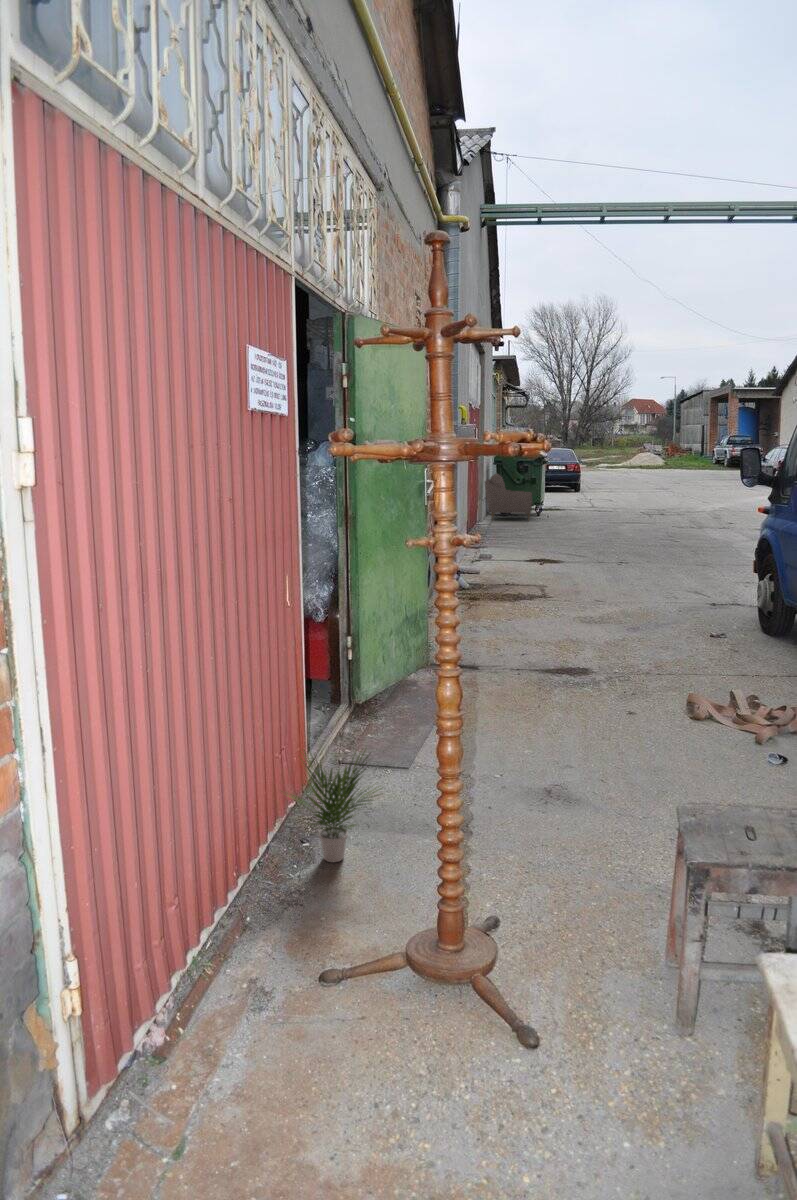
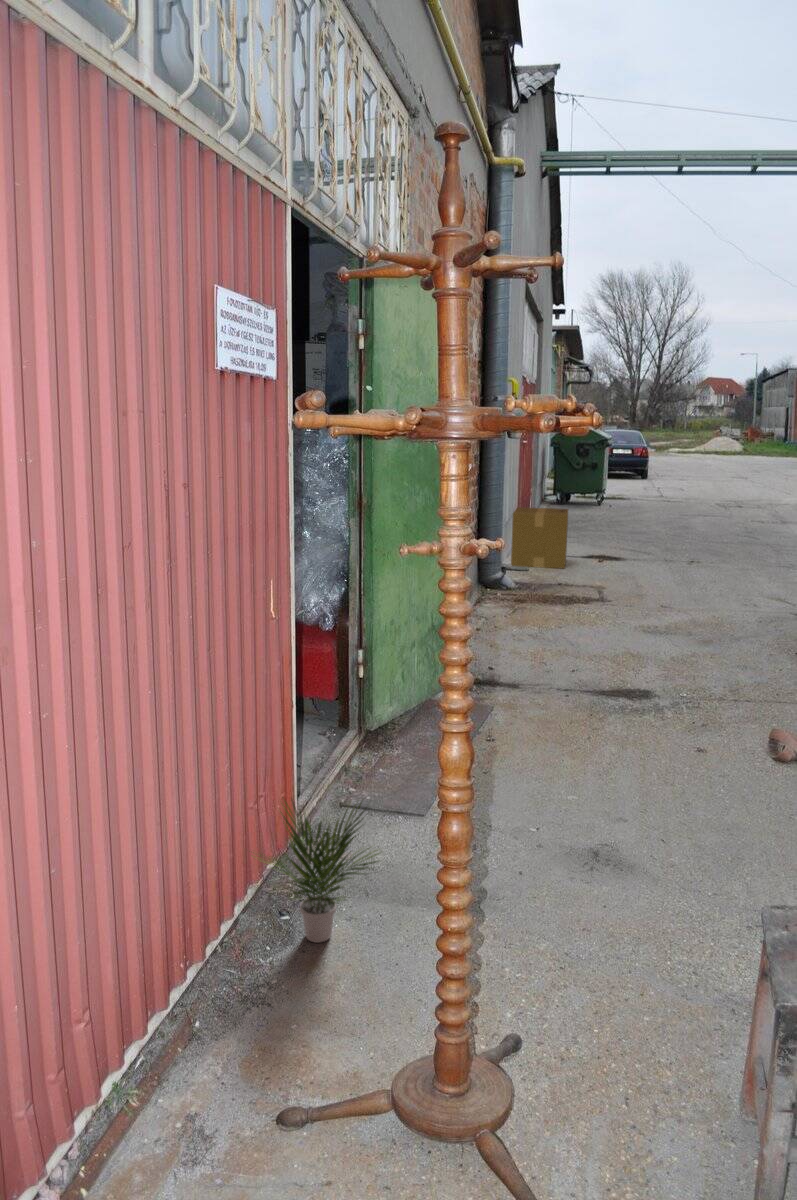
chair: present [485,474,532,520] -> none [539,457,592,511]
cardboard box: none [464,519,513,571] -> present [511,507,568,568]

